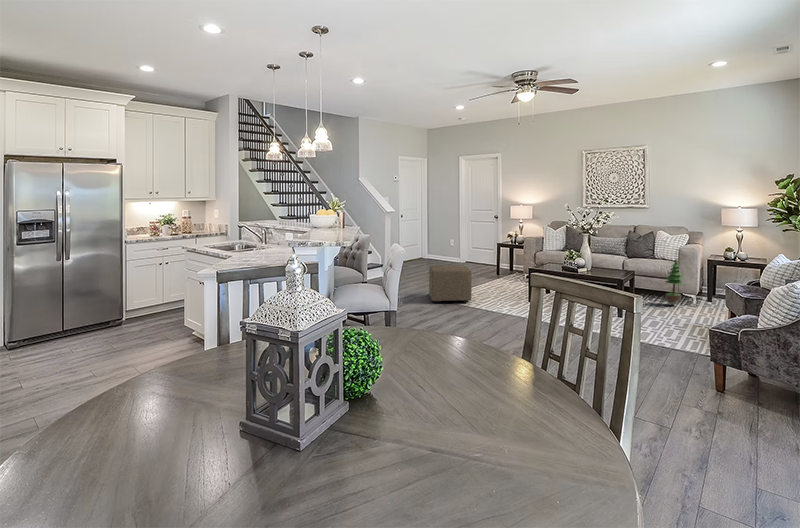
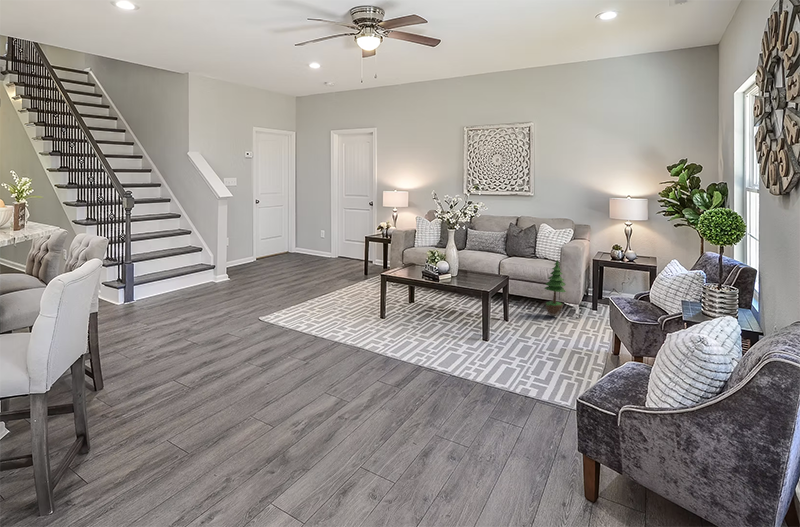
ottoman: present [429,265,472,303] -> none [249,269,307,321]

